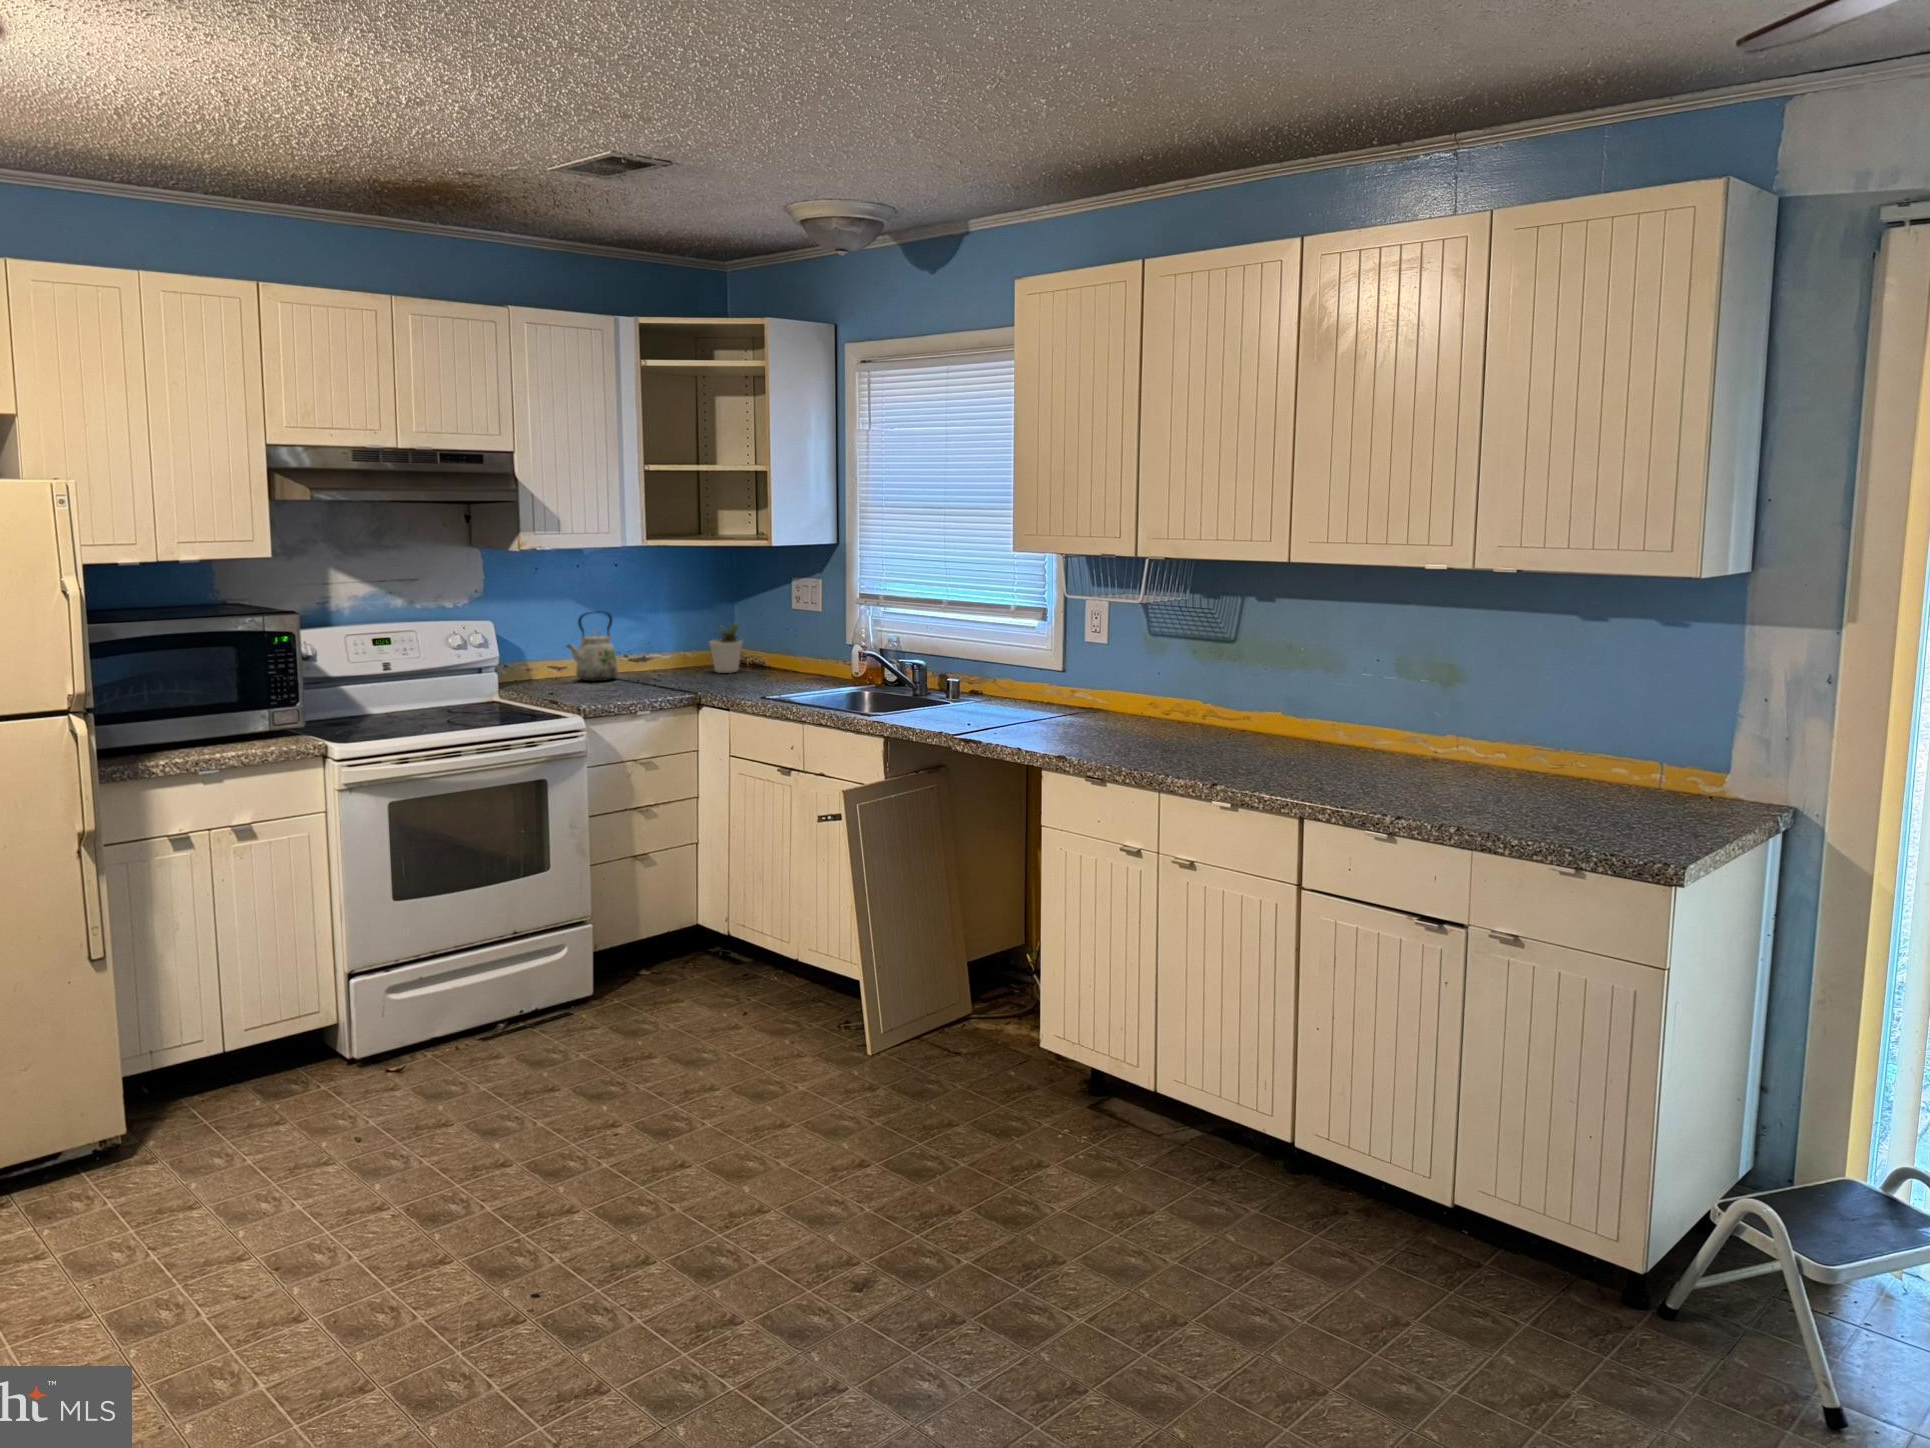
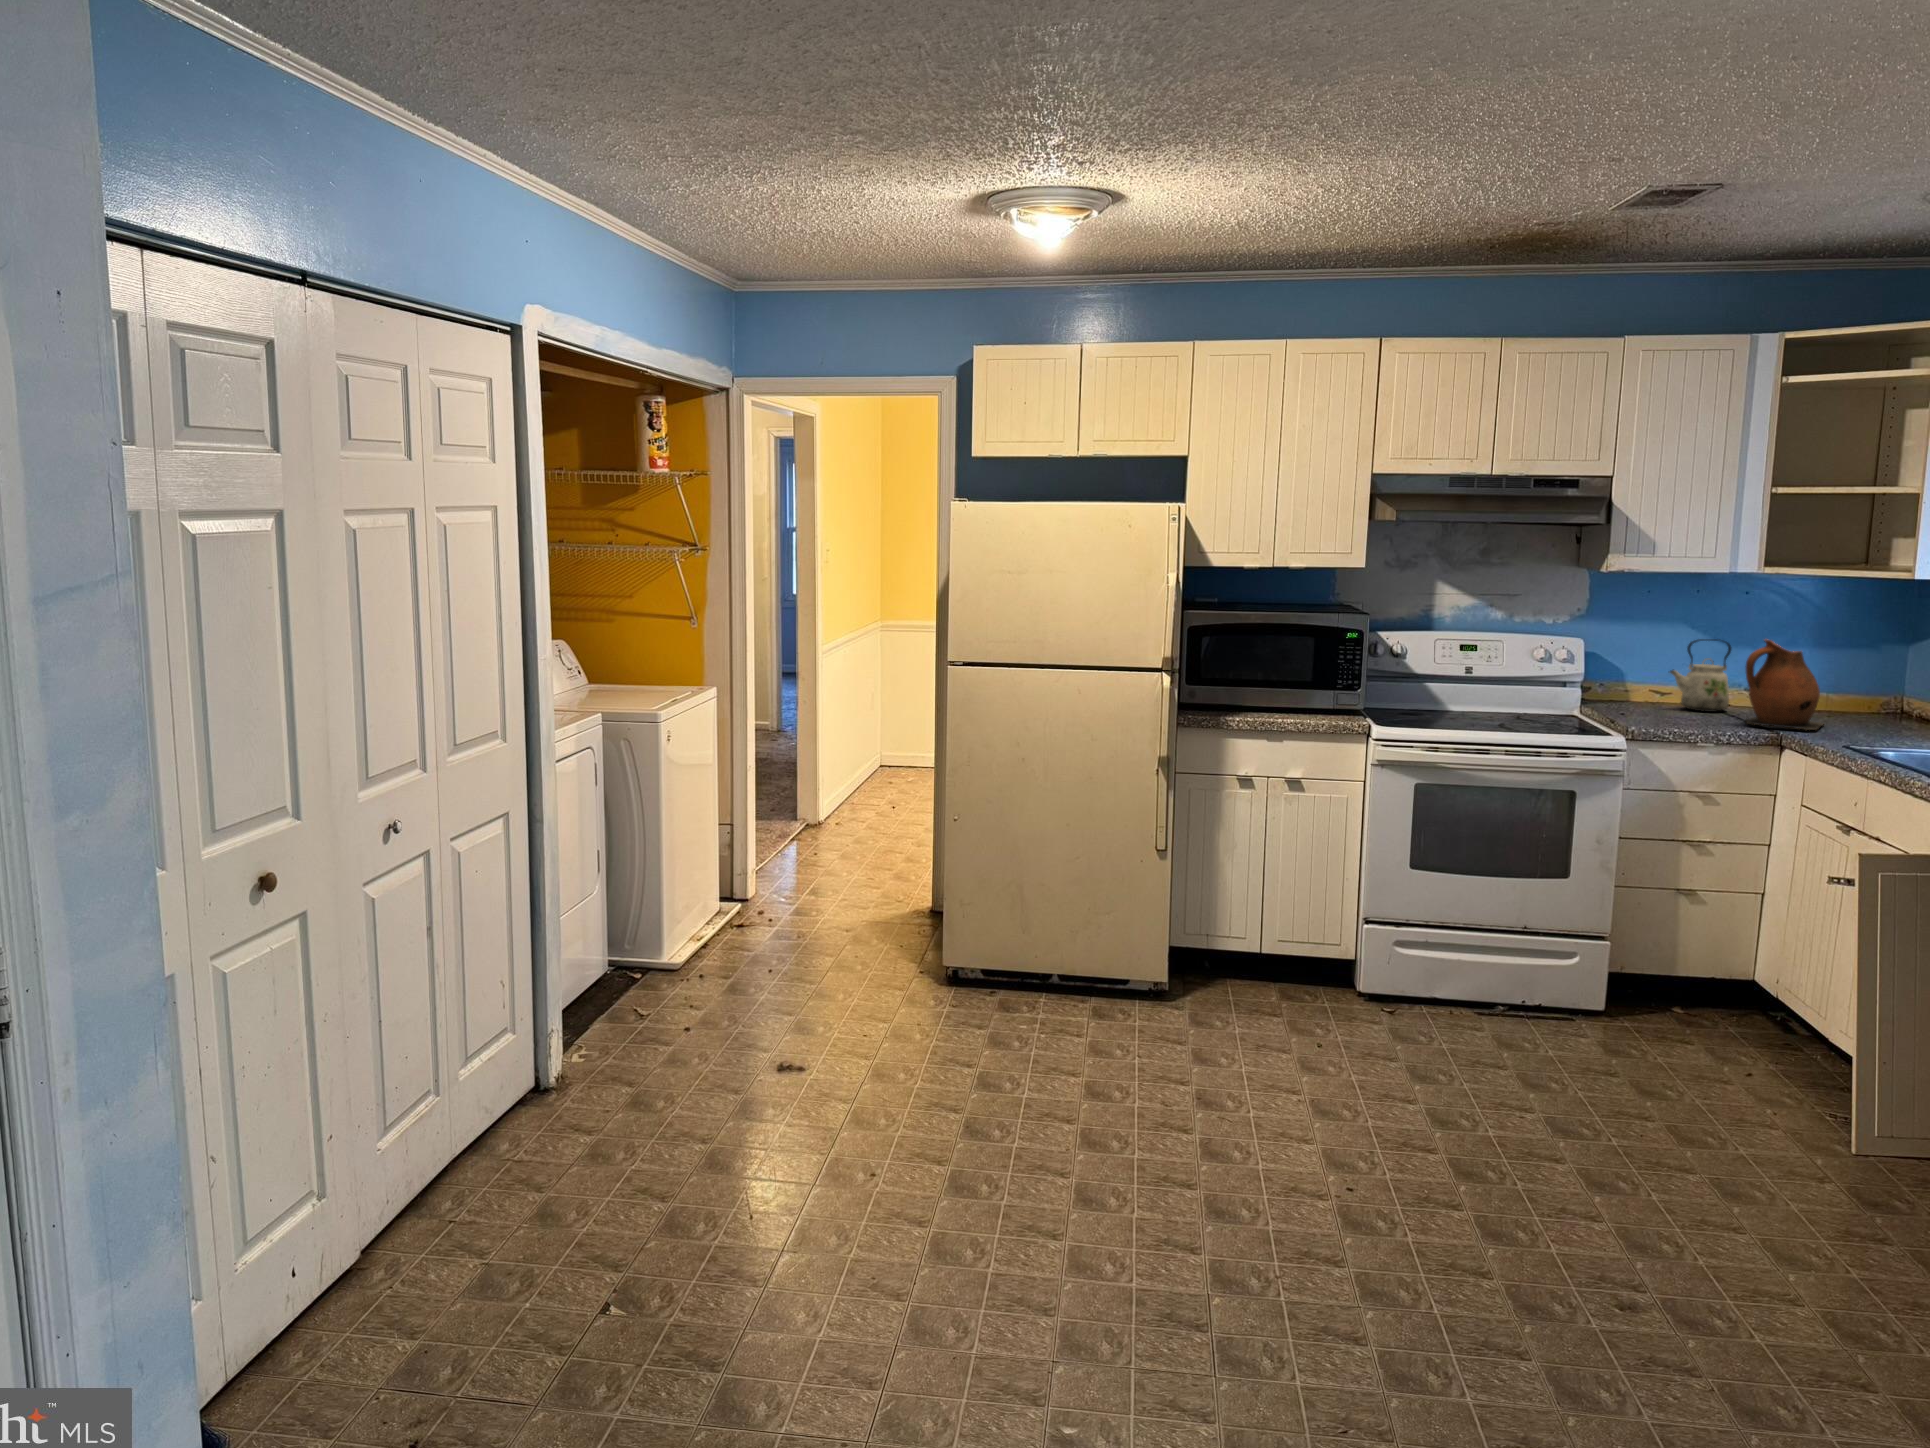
ceramic pitcher: none [644,607,712,688] -> present [1745,640,1824,730]
potted plant: present [710,624,742,673] -> none [1851,663,1897,722]

